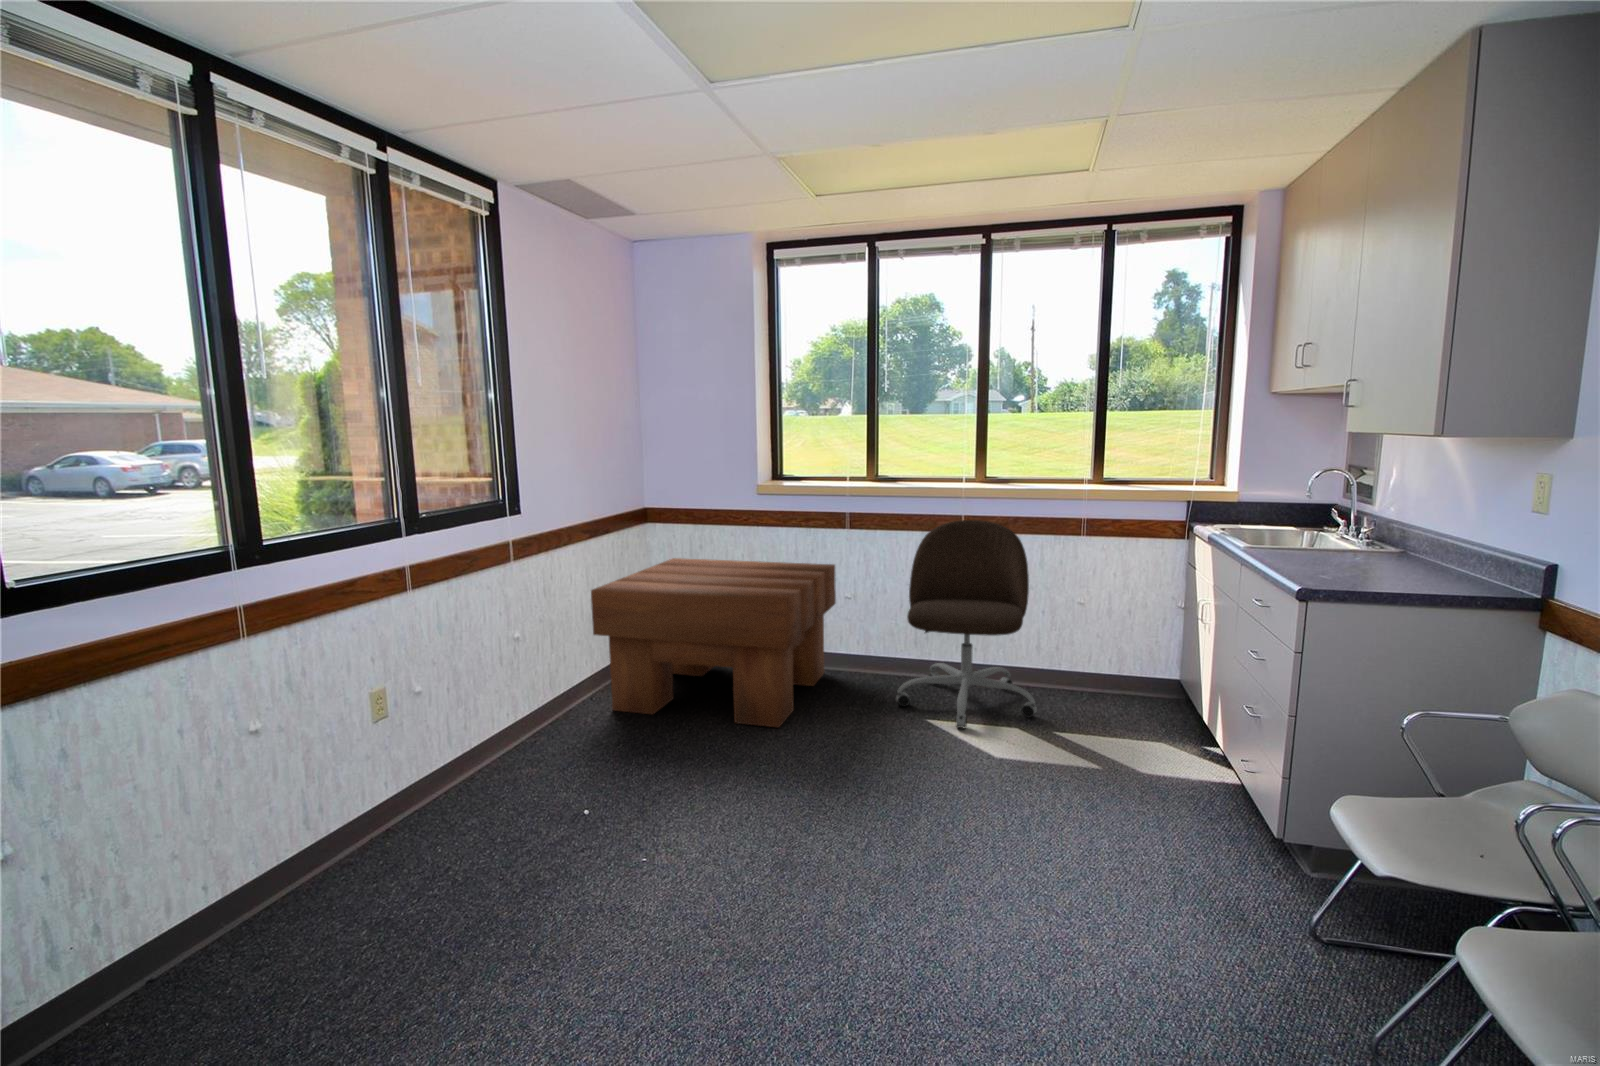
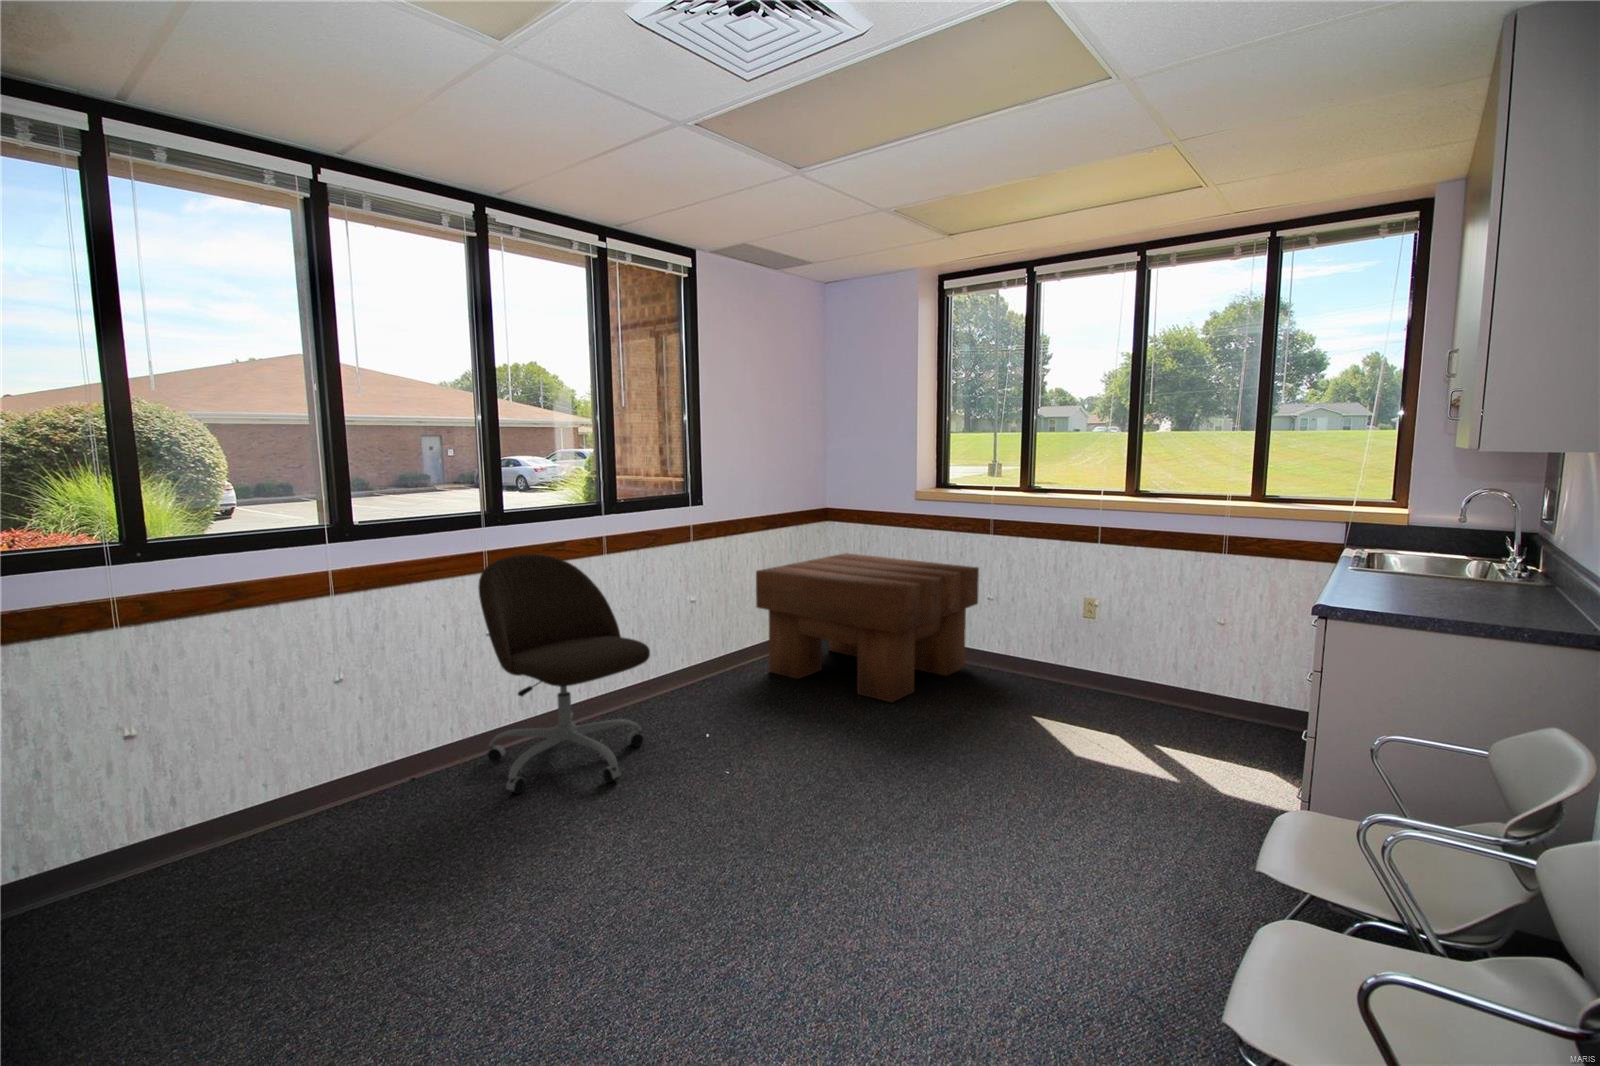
office chair: present [896,520,1037,728] -> present [479,554,650,793]

